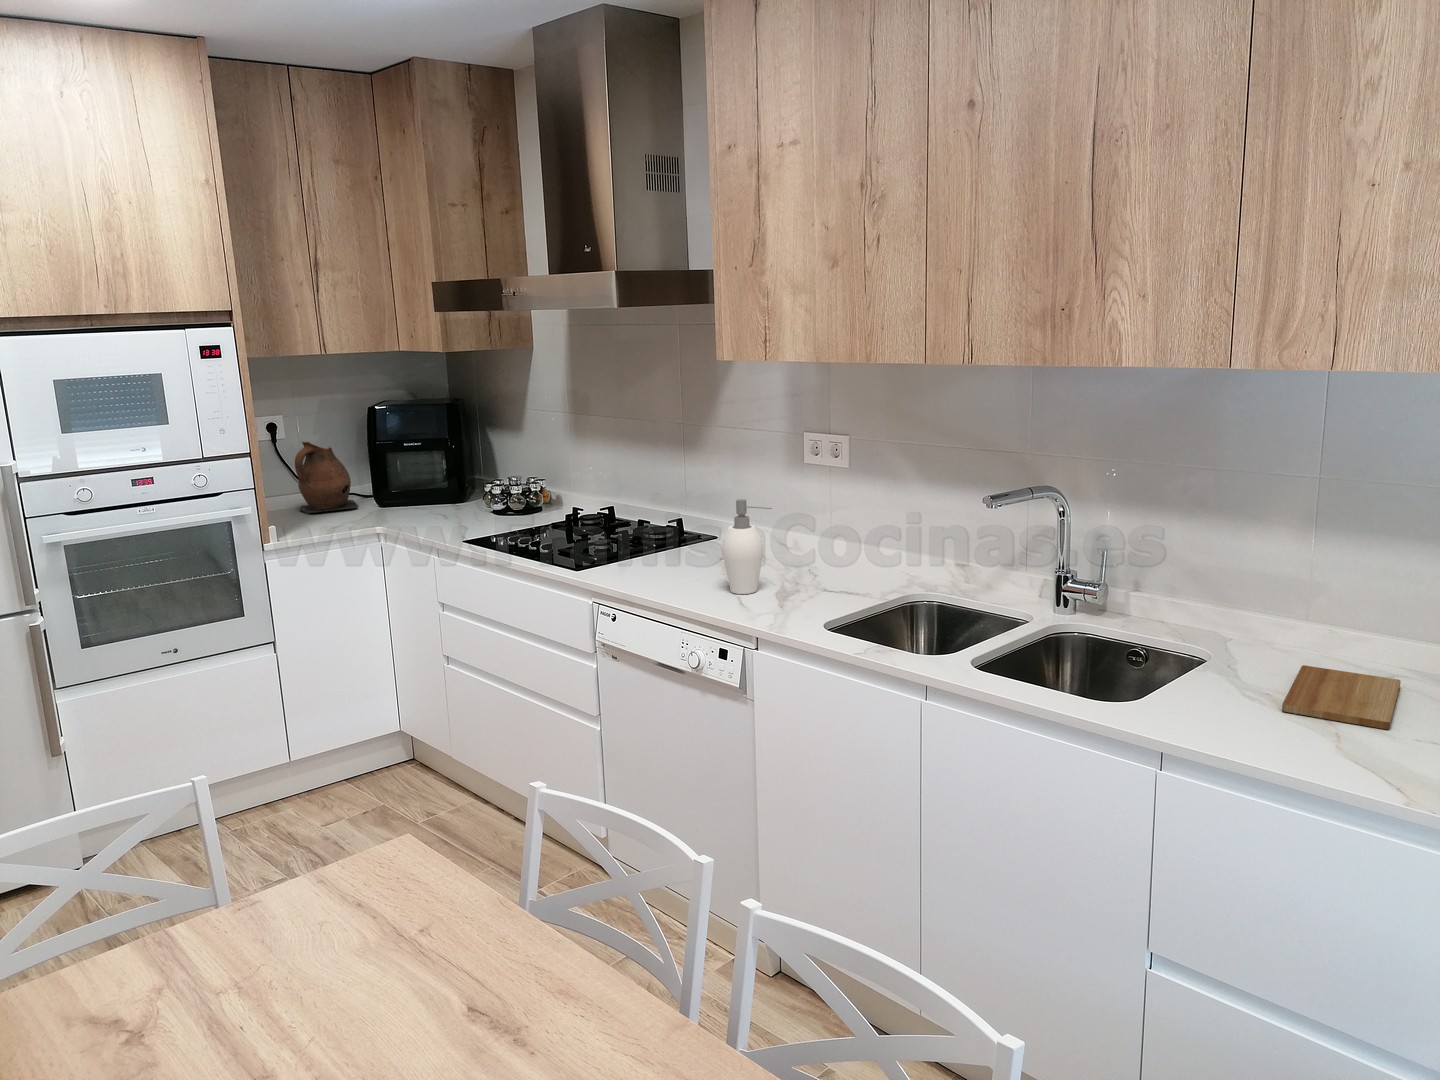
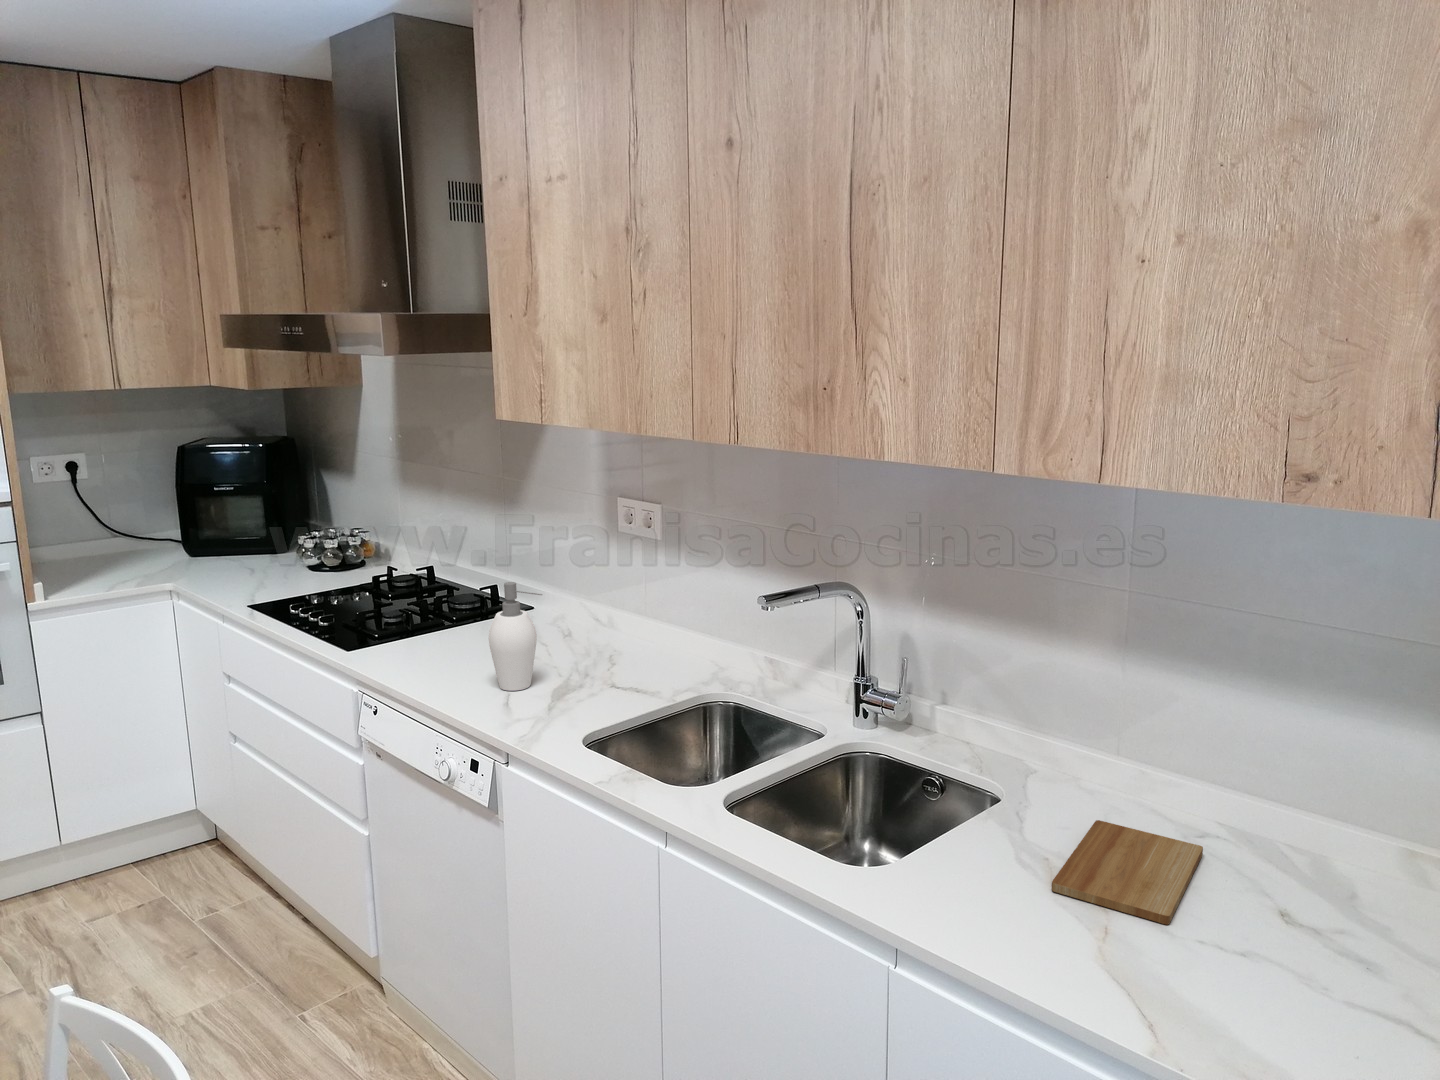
ceramic pitcher: present [295,441,358,513] -> none [89,484,164,563]

